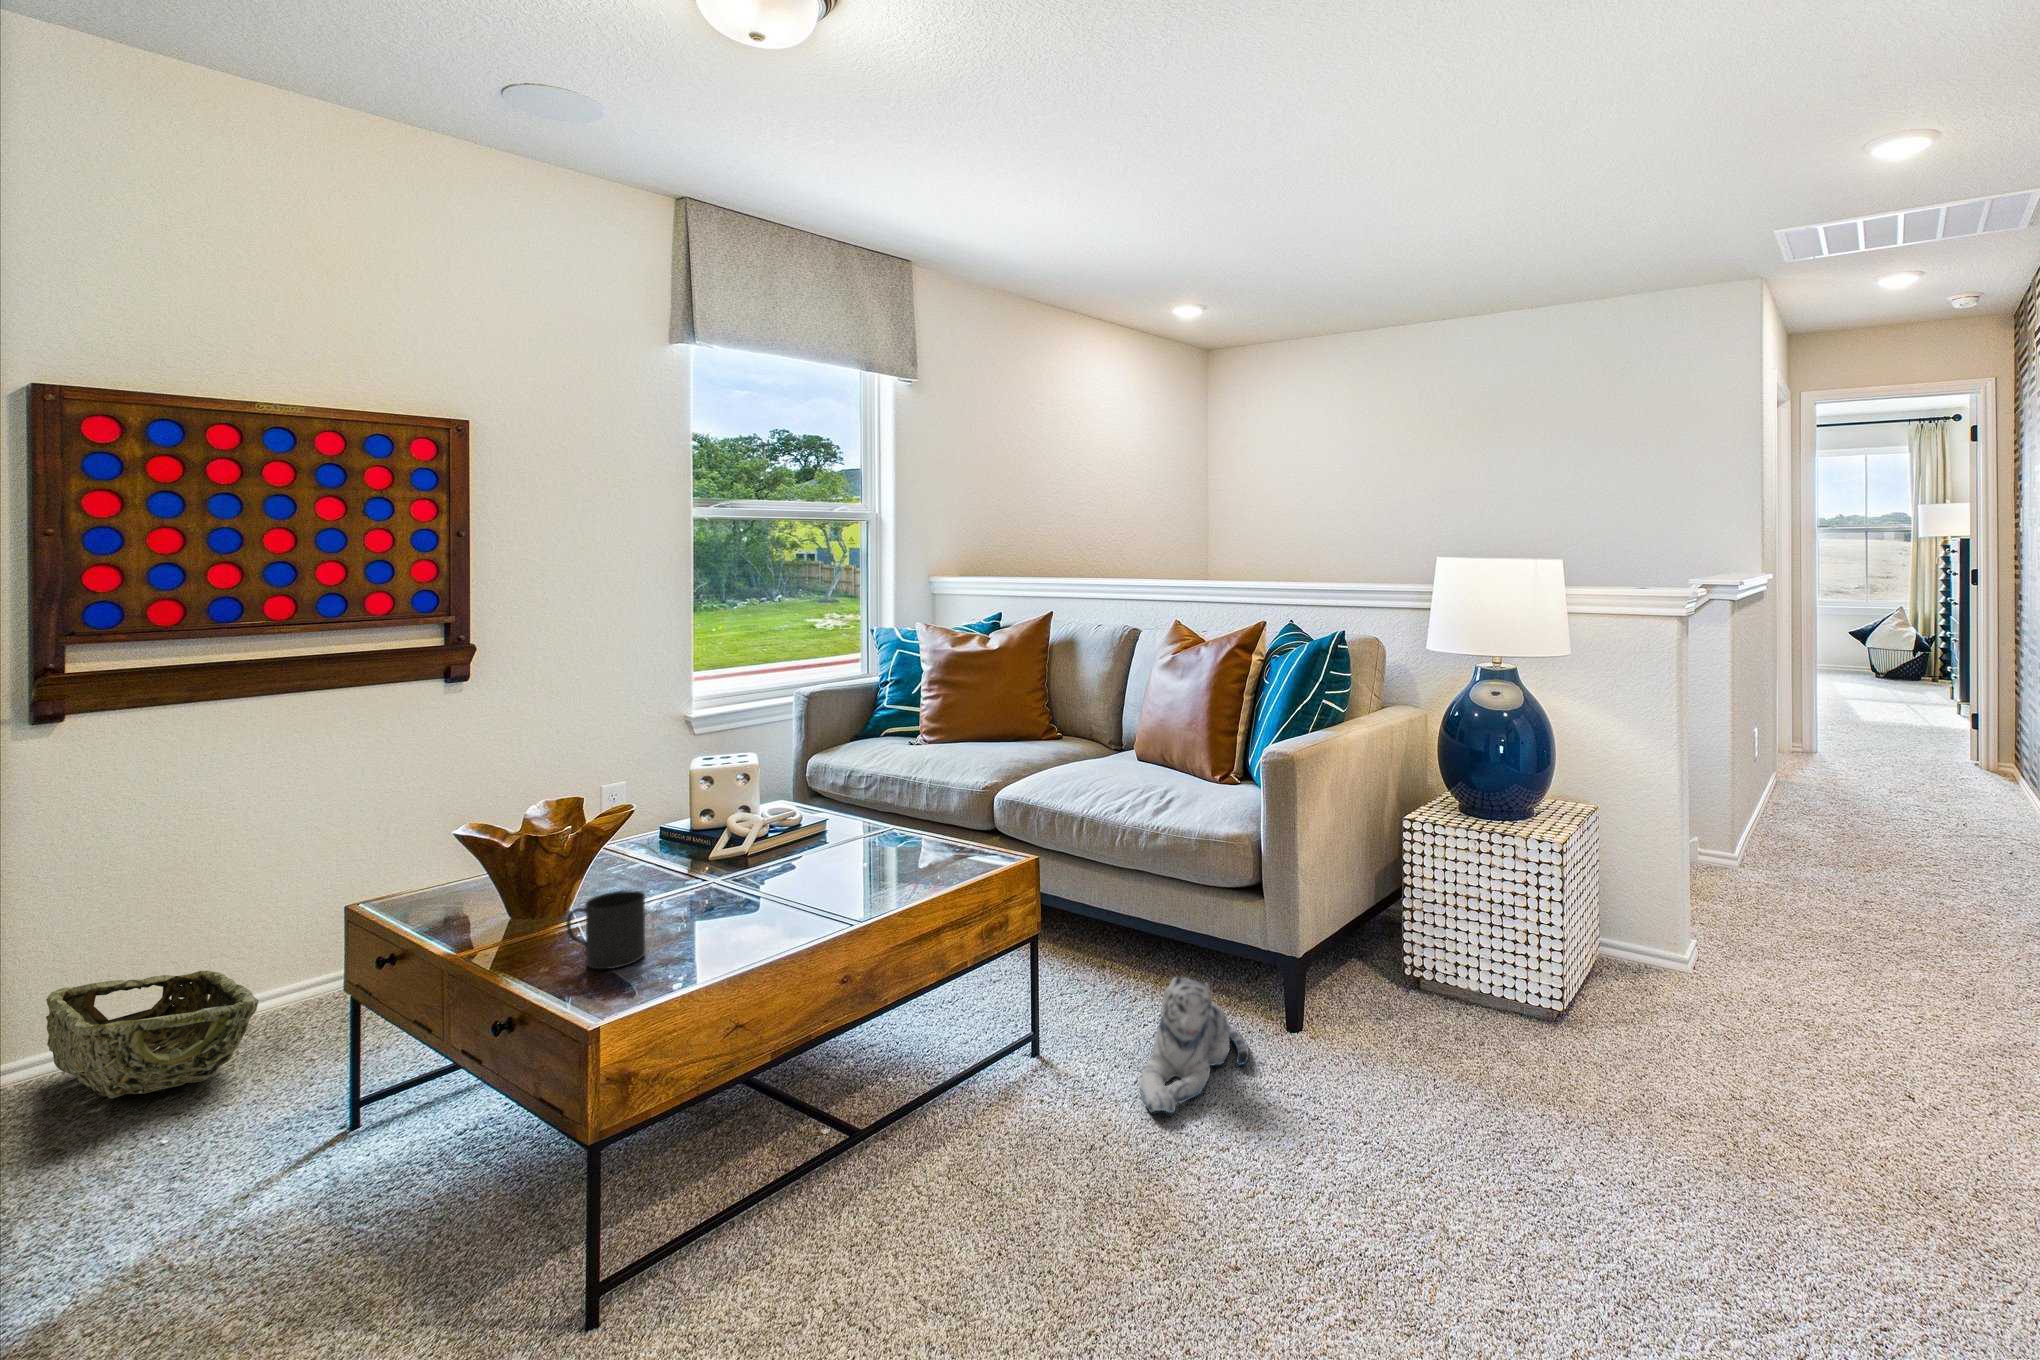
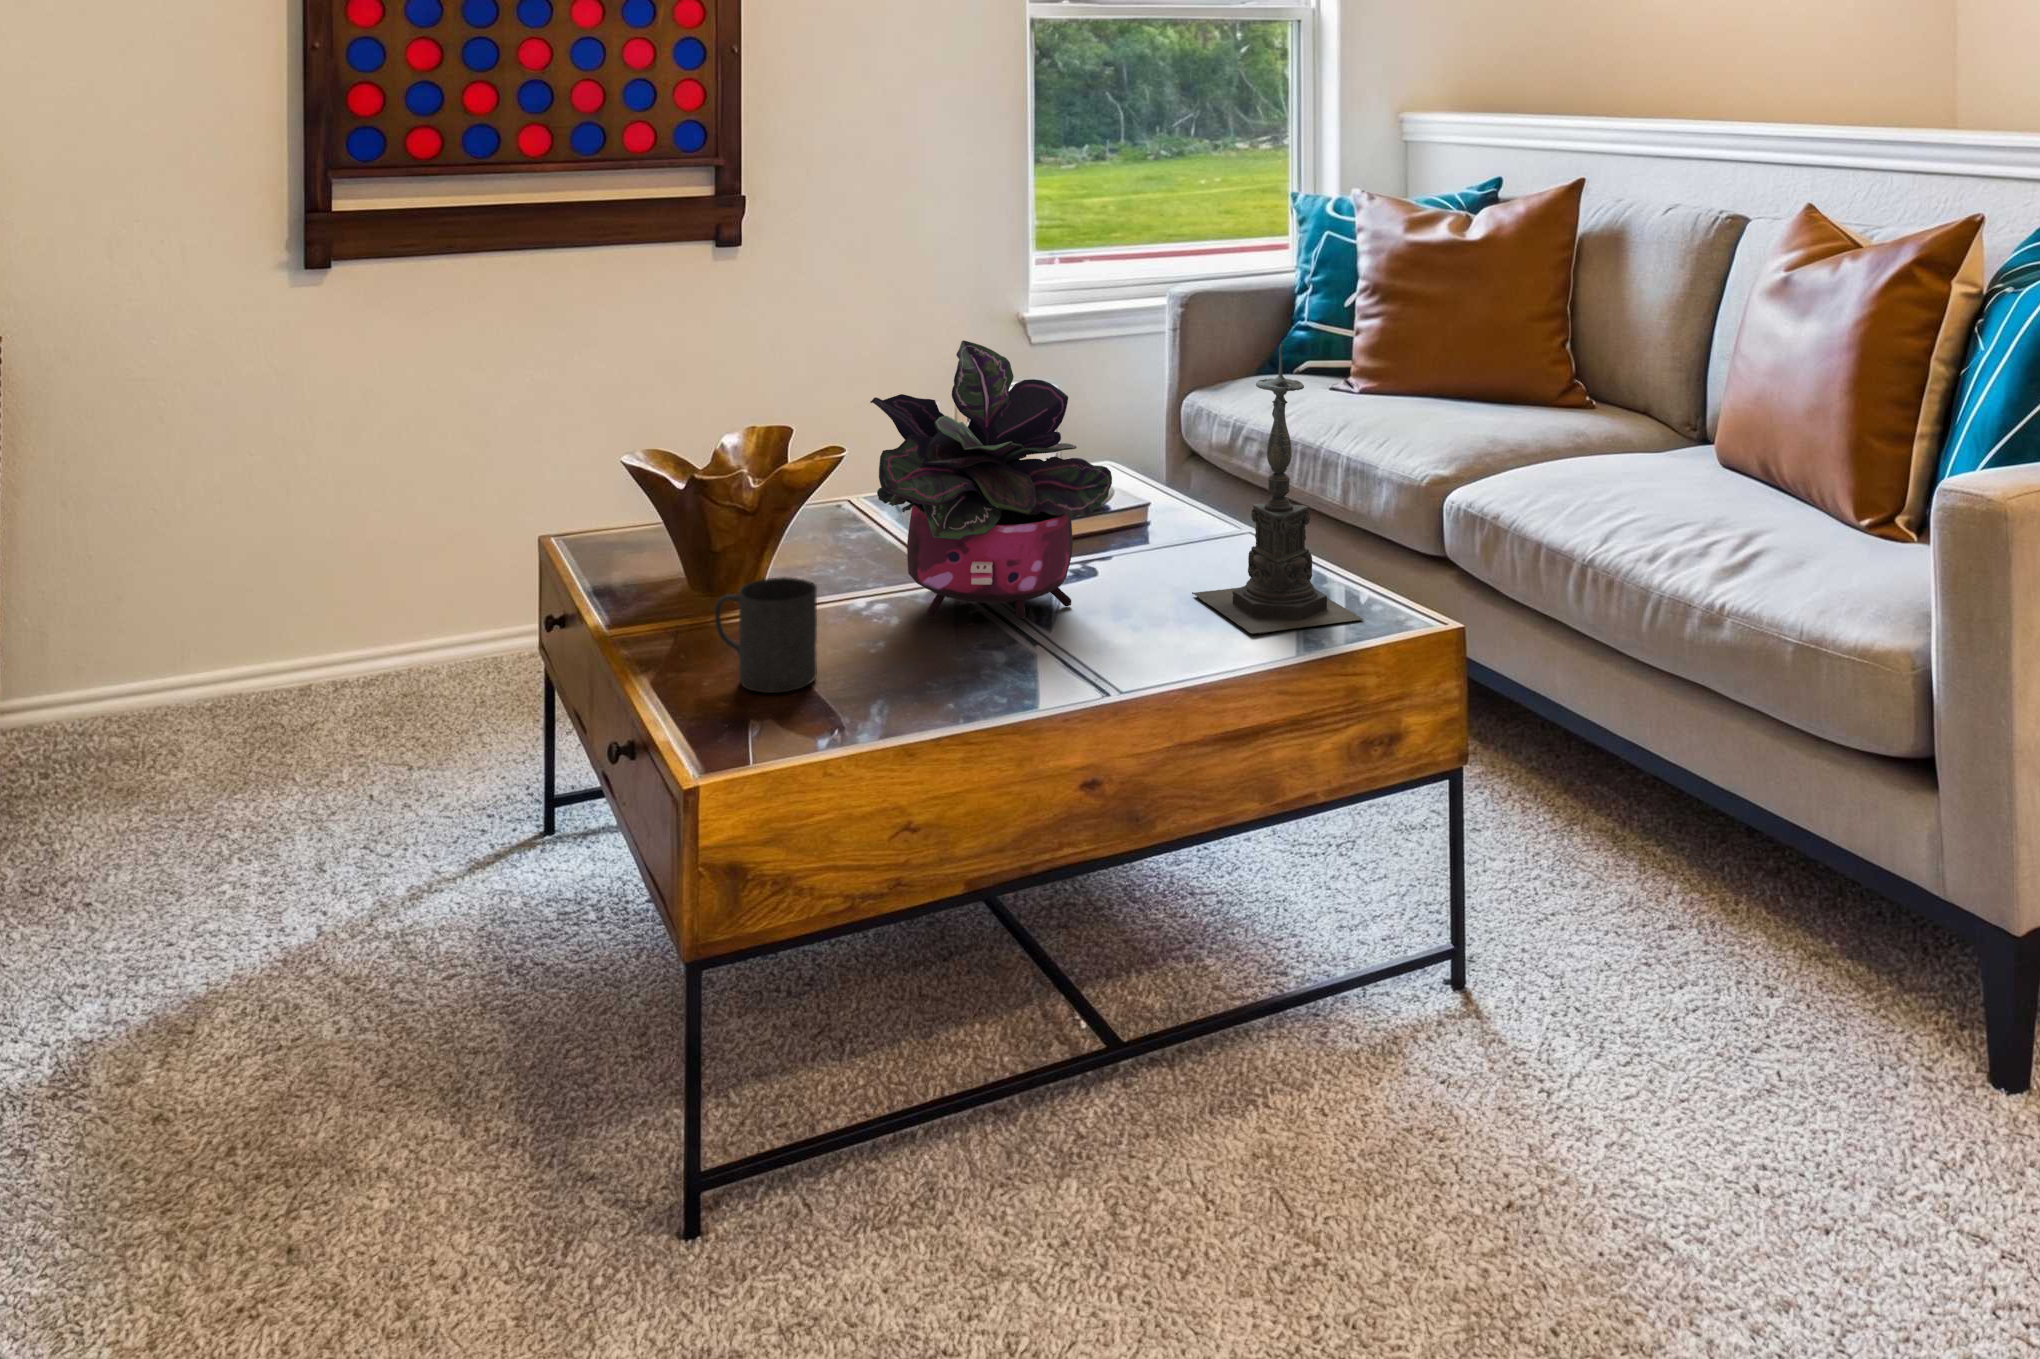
candle holder: none [874,710,981,880] -> present [1192,344,1363,634]
potted plant: none [659,725,827,904] -> present [870,340,1112,619]
woven basket: present [46,971,259,1099] -> none [298,589,479,736]
plush toy: present [1140,977,1249,1113] -> none [1631,910,1886,1180]

